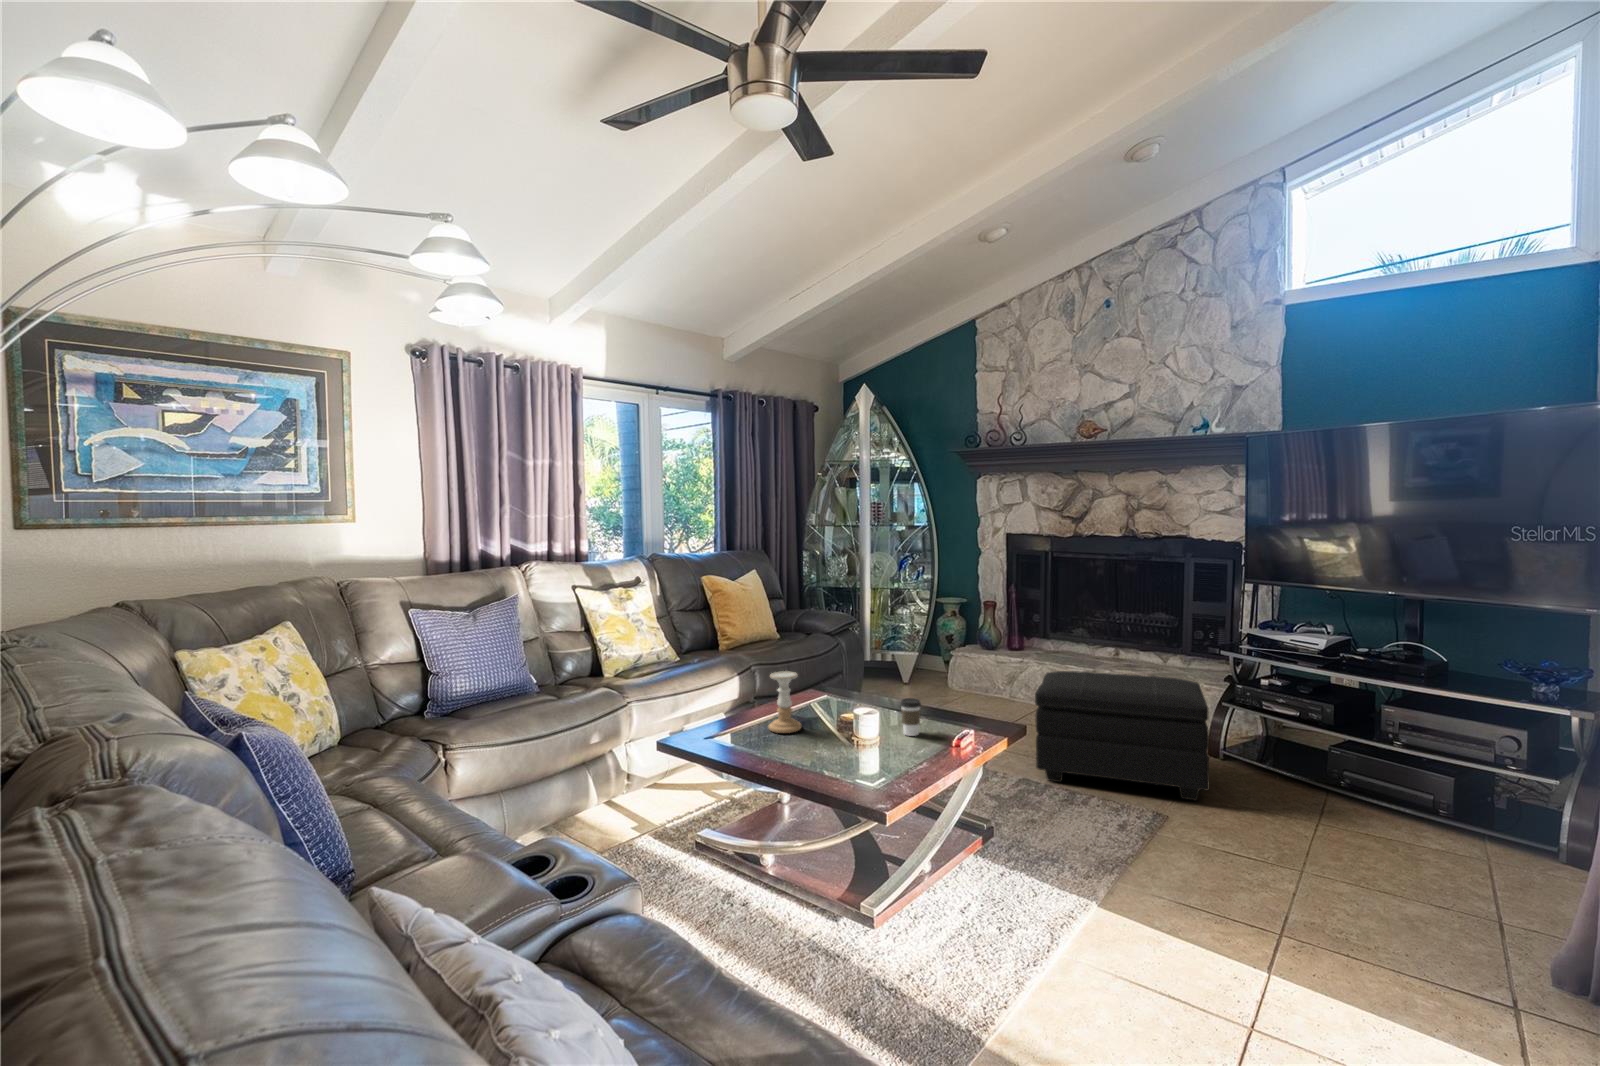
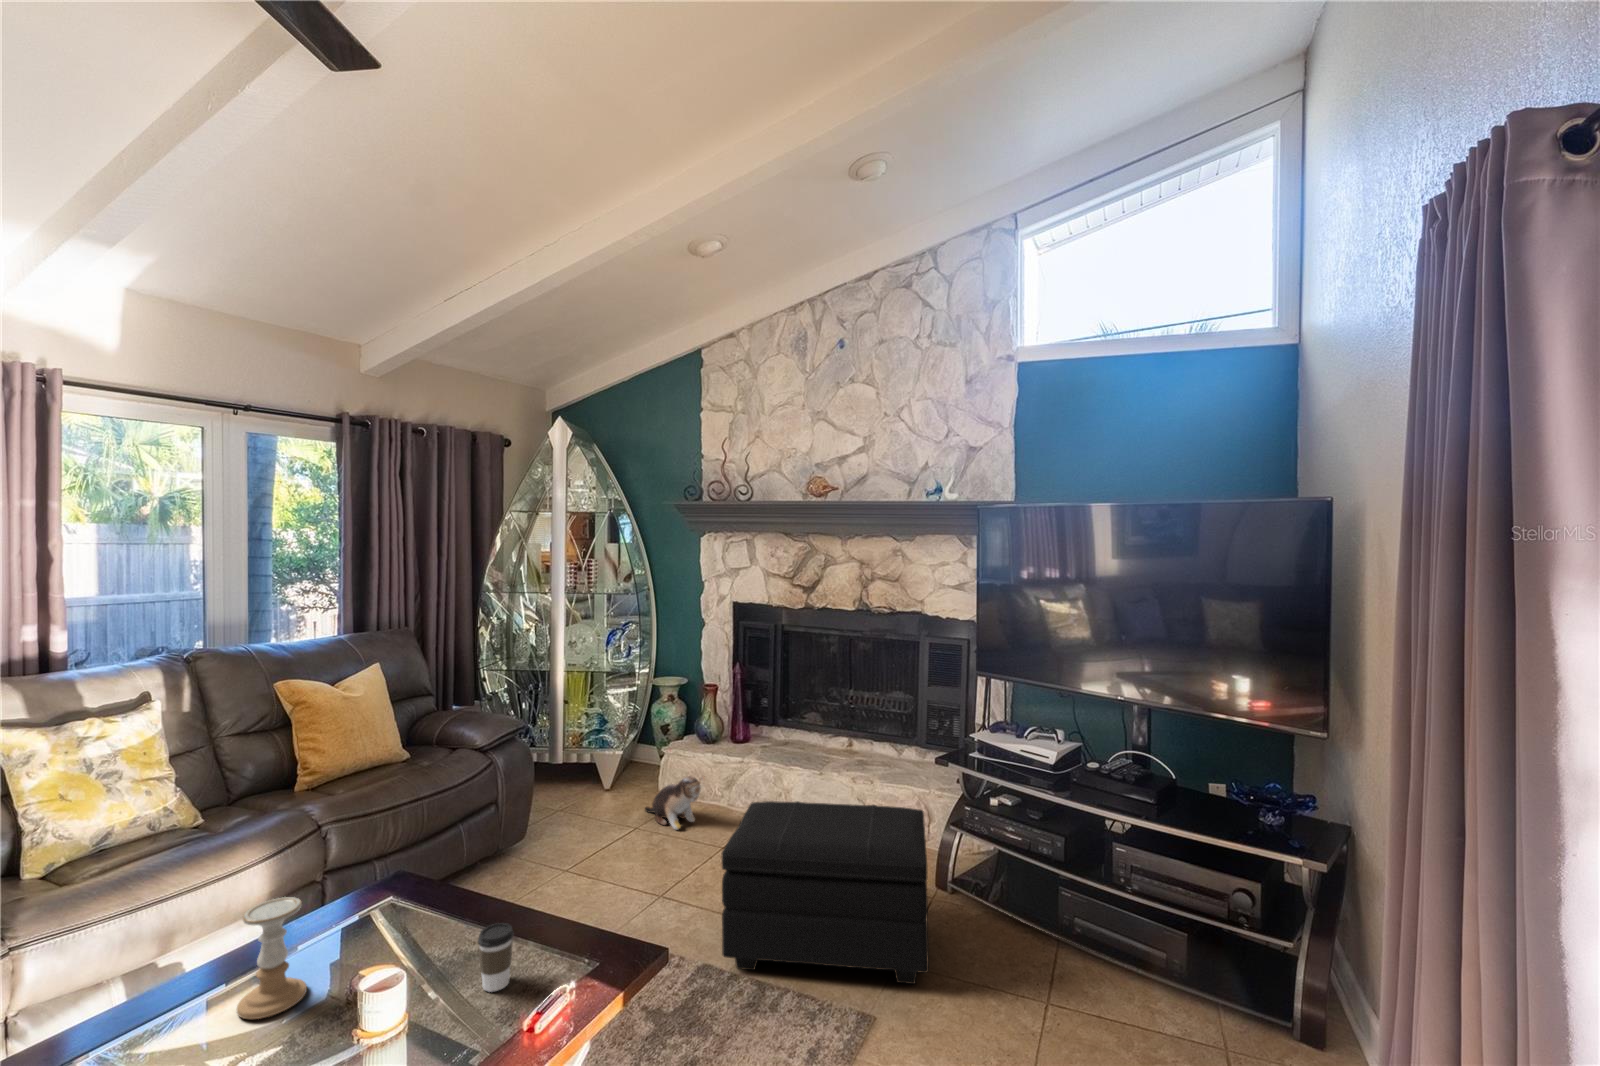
plush toy: none [941,666,995,707] -> present [645,776,705,830]

